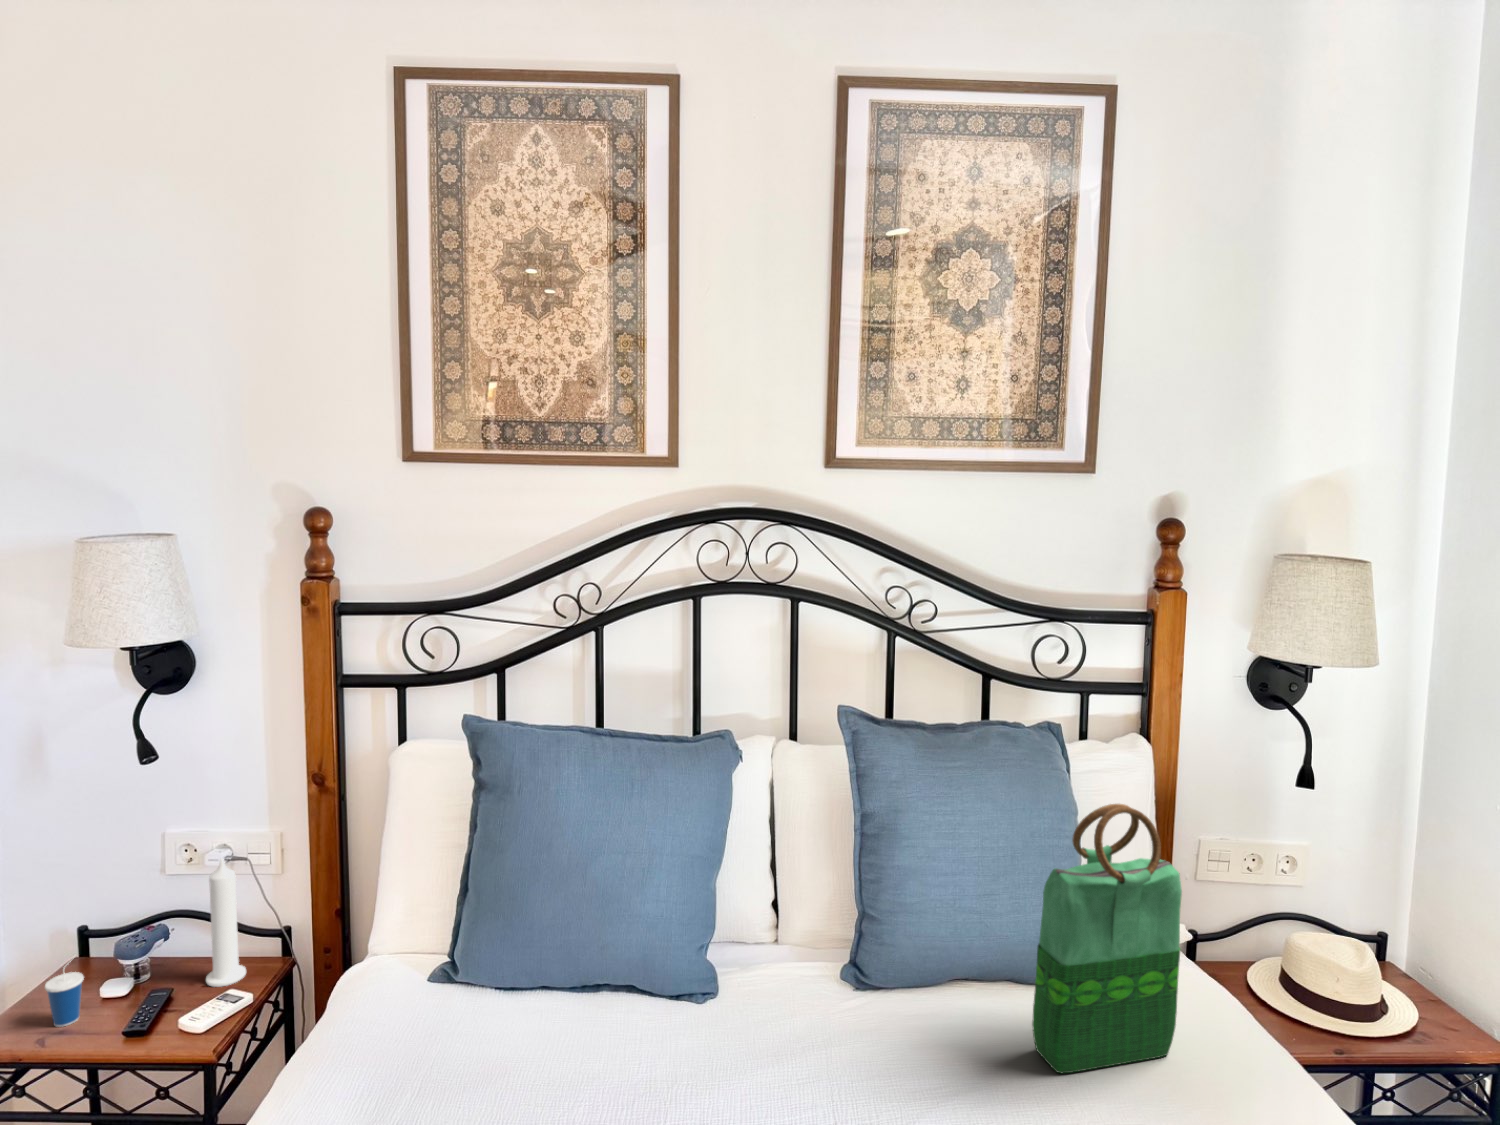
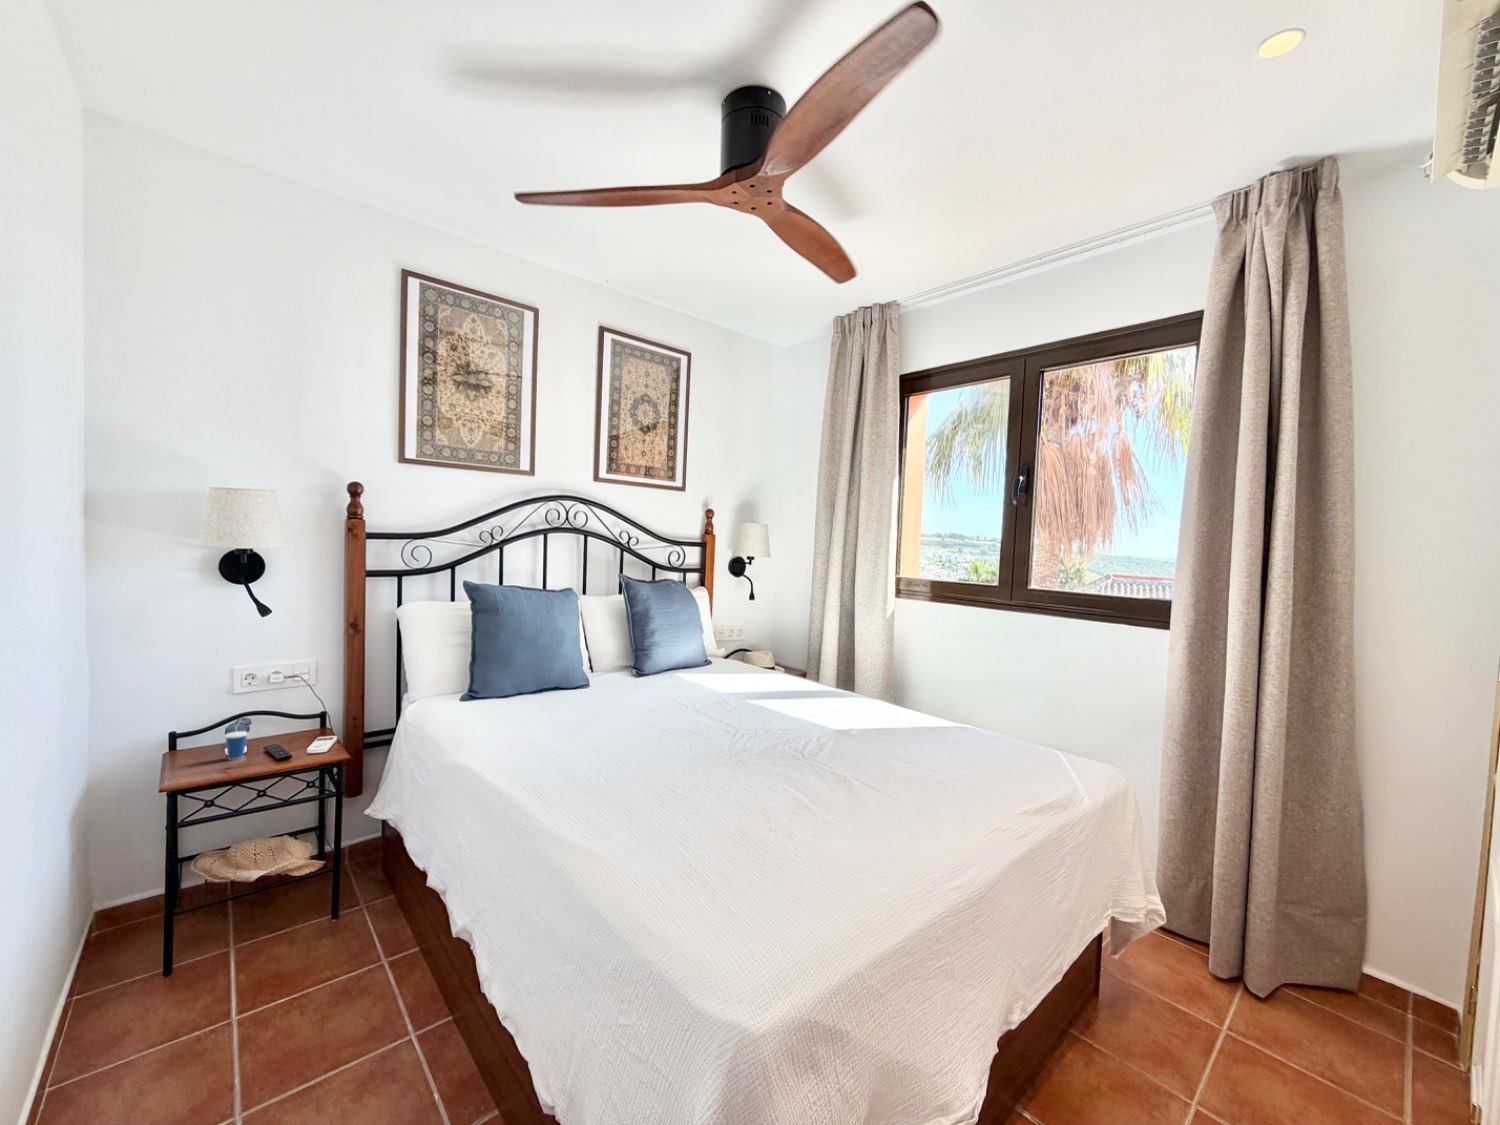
tote bag: present [1032,804,1182,1073] -> none [704,586,741,671]
candle: present [206,859,246,987] -> none [295,667,319,738]

